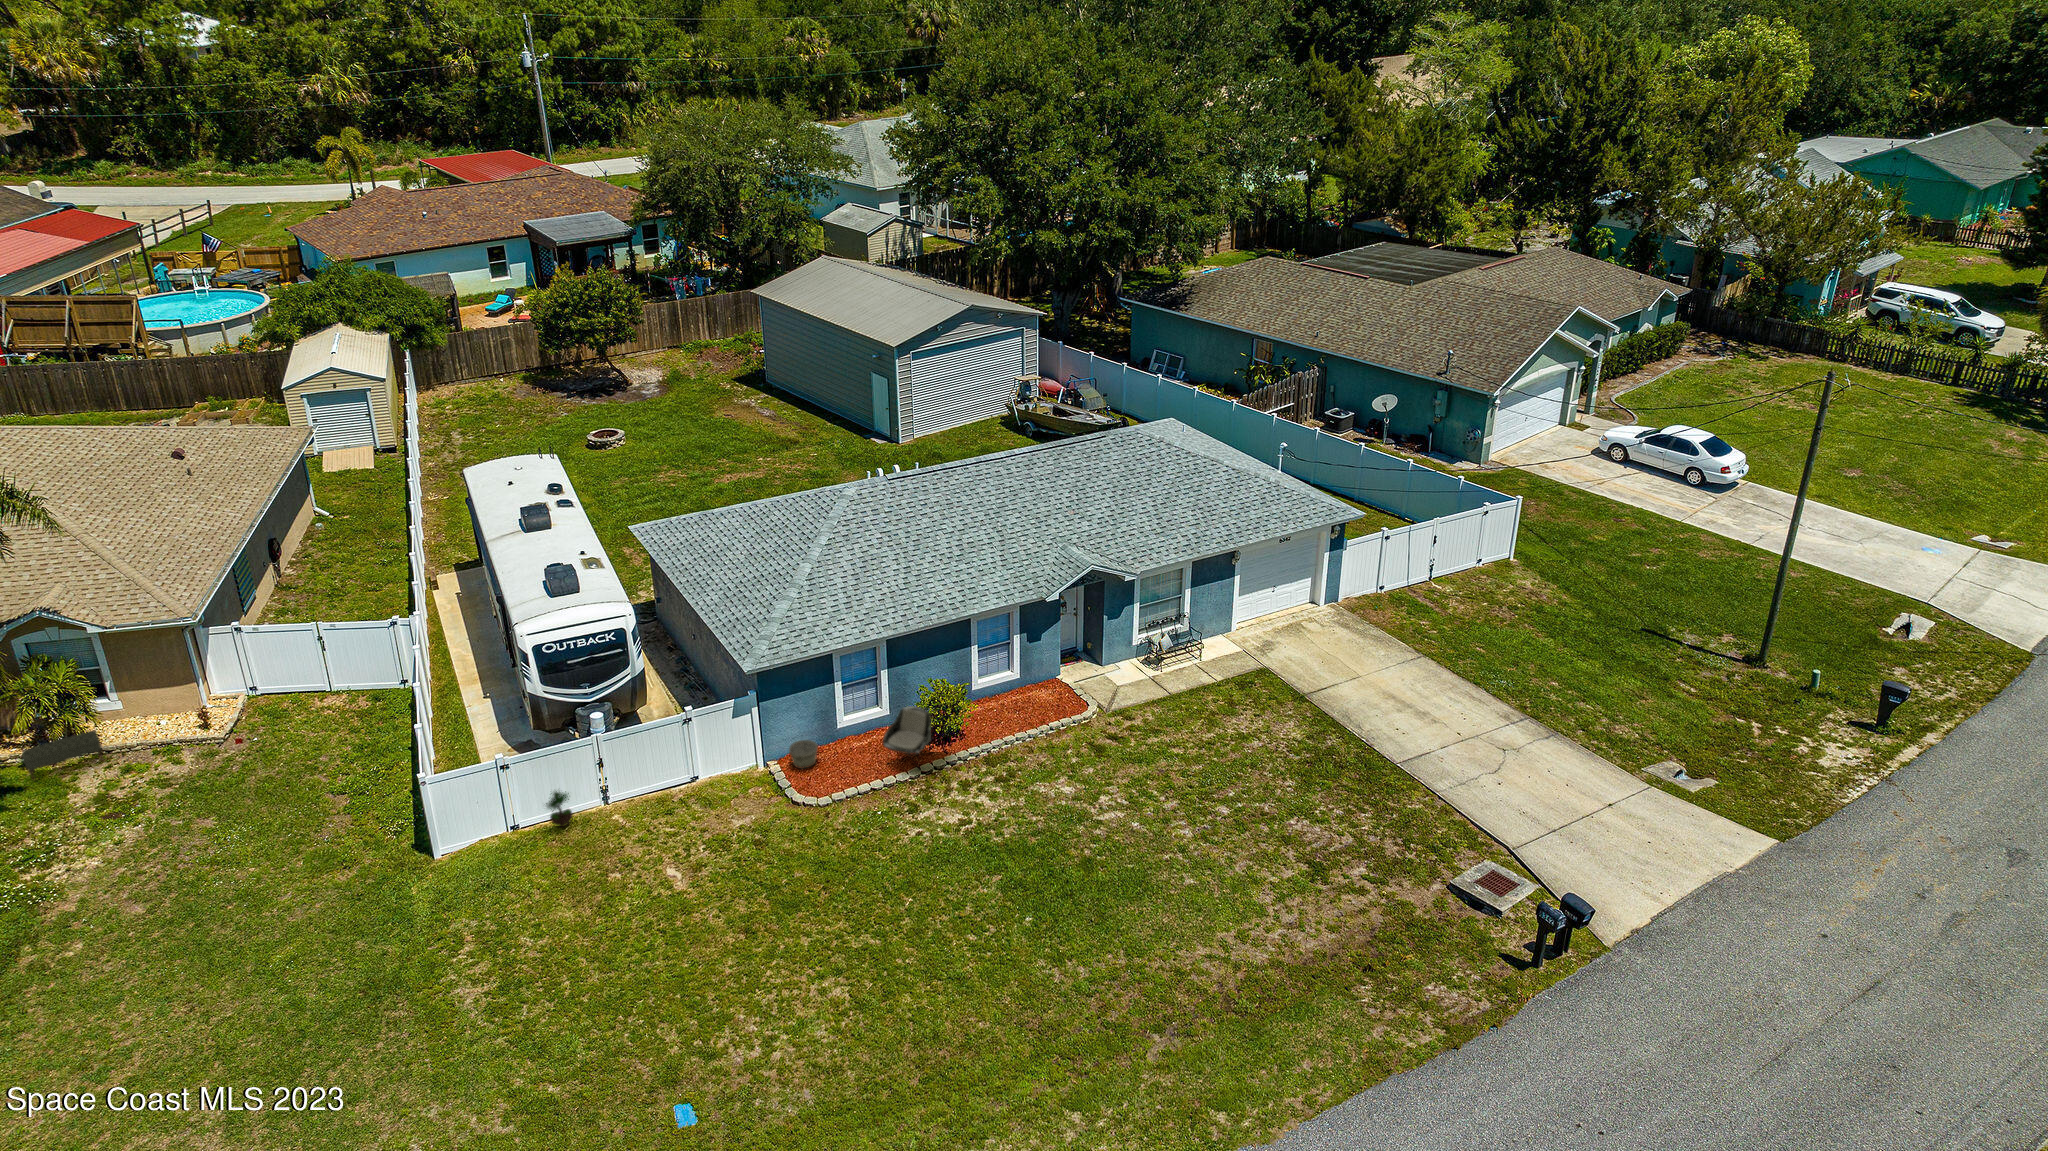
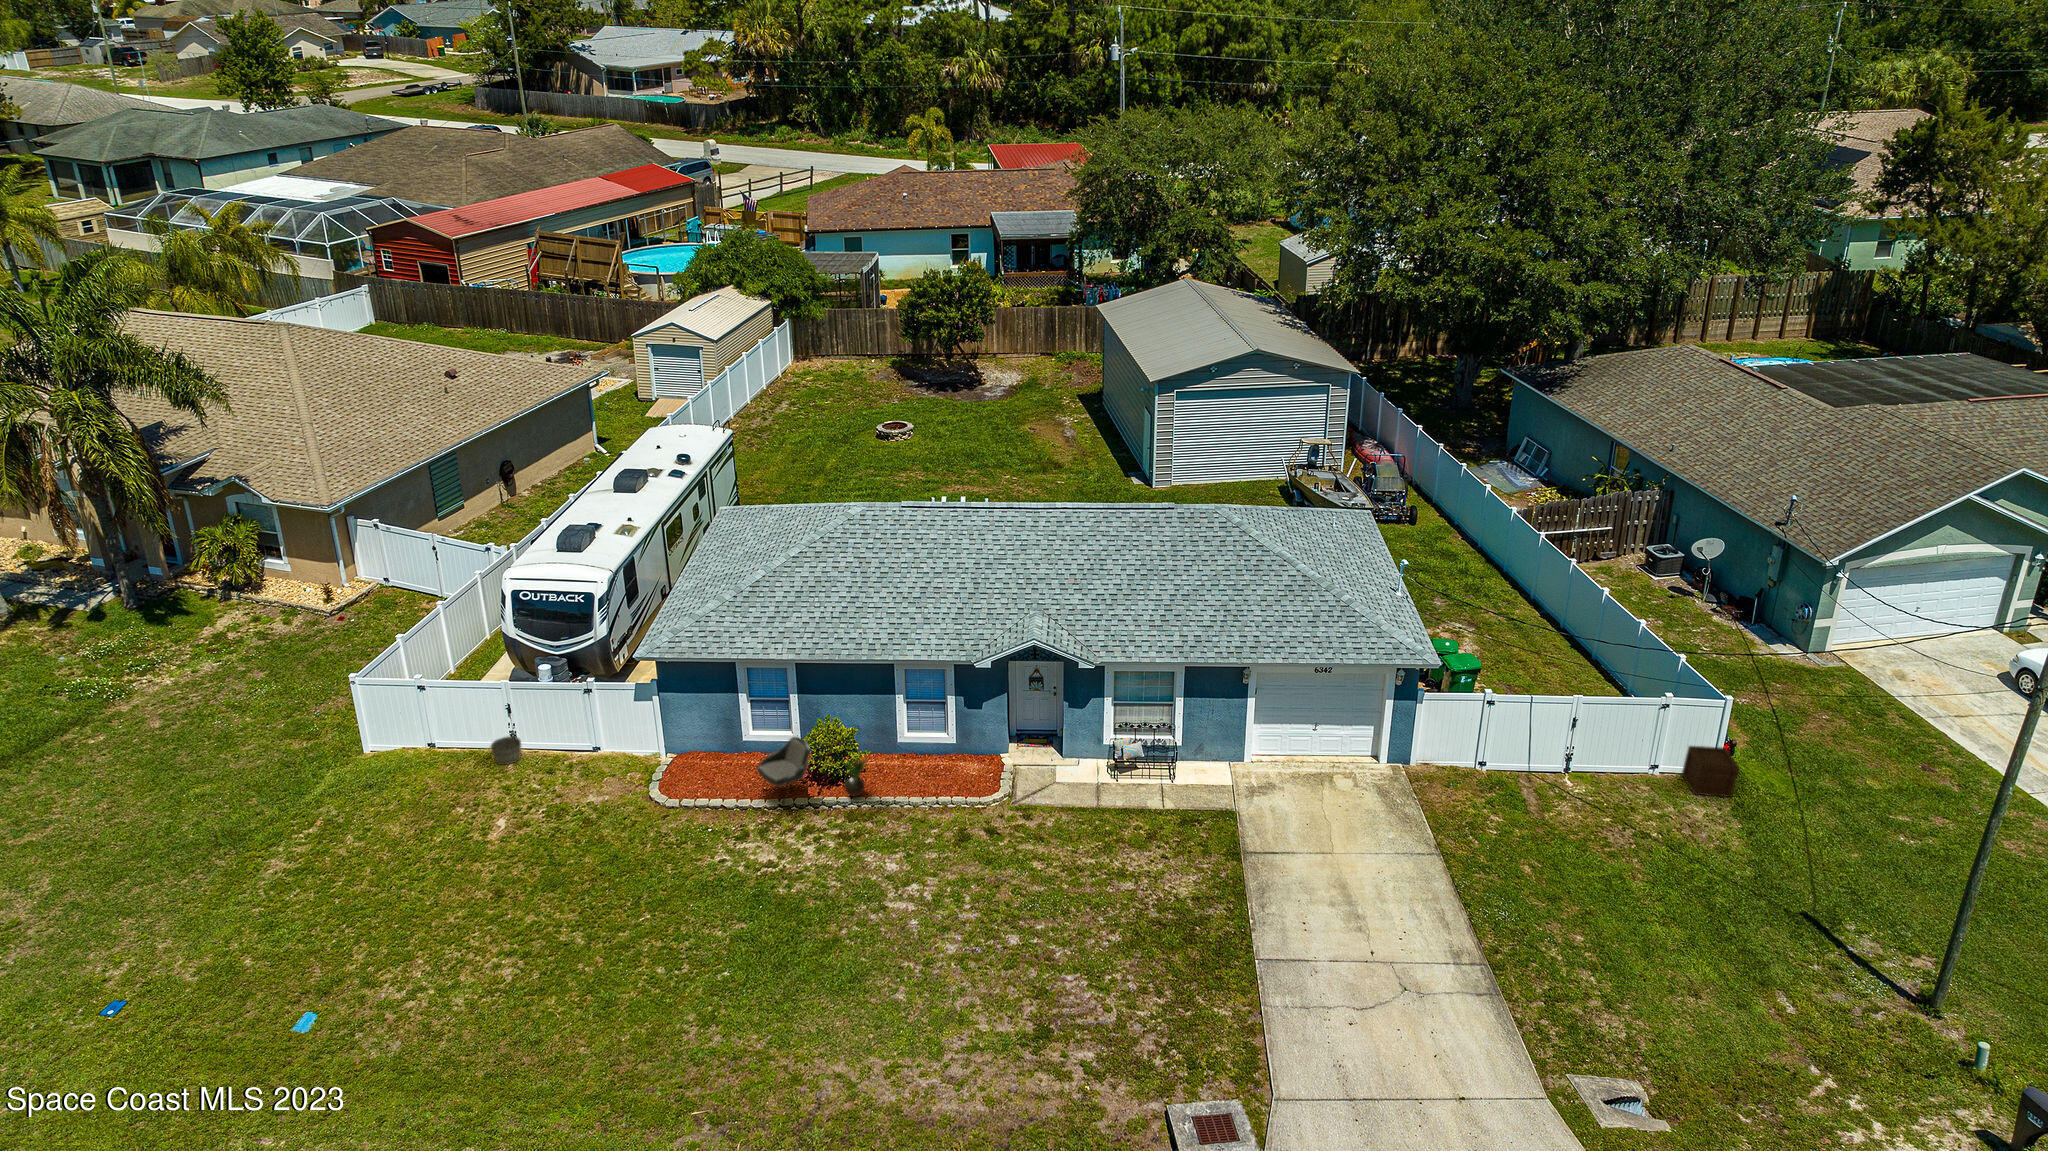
wooden crate: none [1492,534,1536,571] -> present [1682,746,1740,797]
bench: present [22,730,104,781] -> none [206,582,270,611]
wooden bucket: present [789,740,818,769] -> present [491,736,521,765]
potted tree: present [546,791,573,827] -> present [844,760,867,796]

